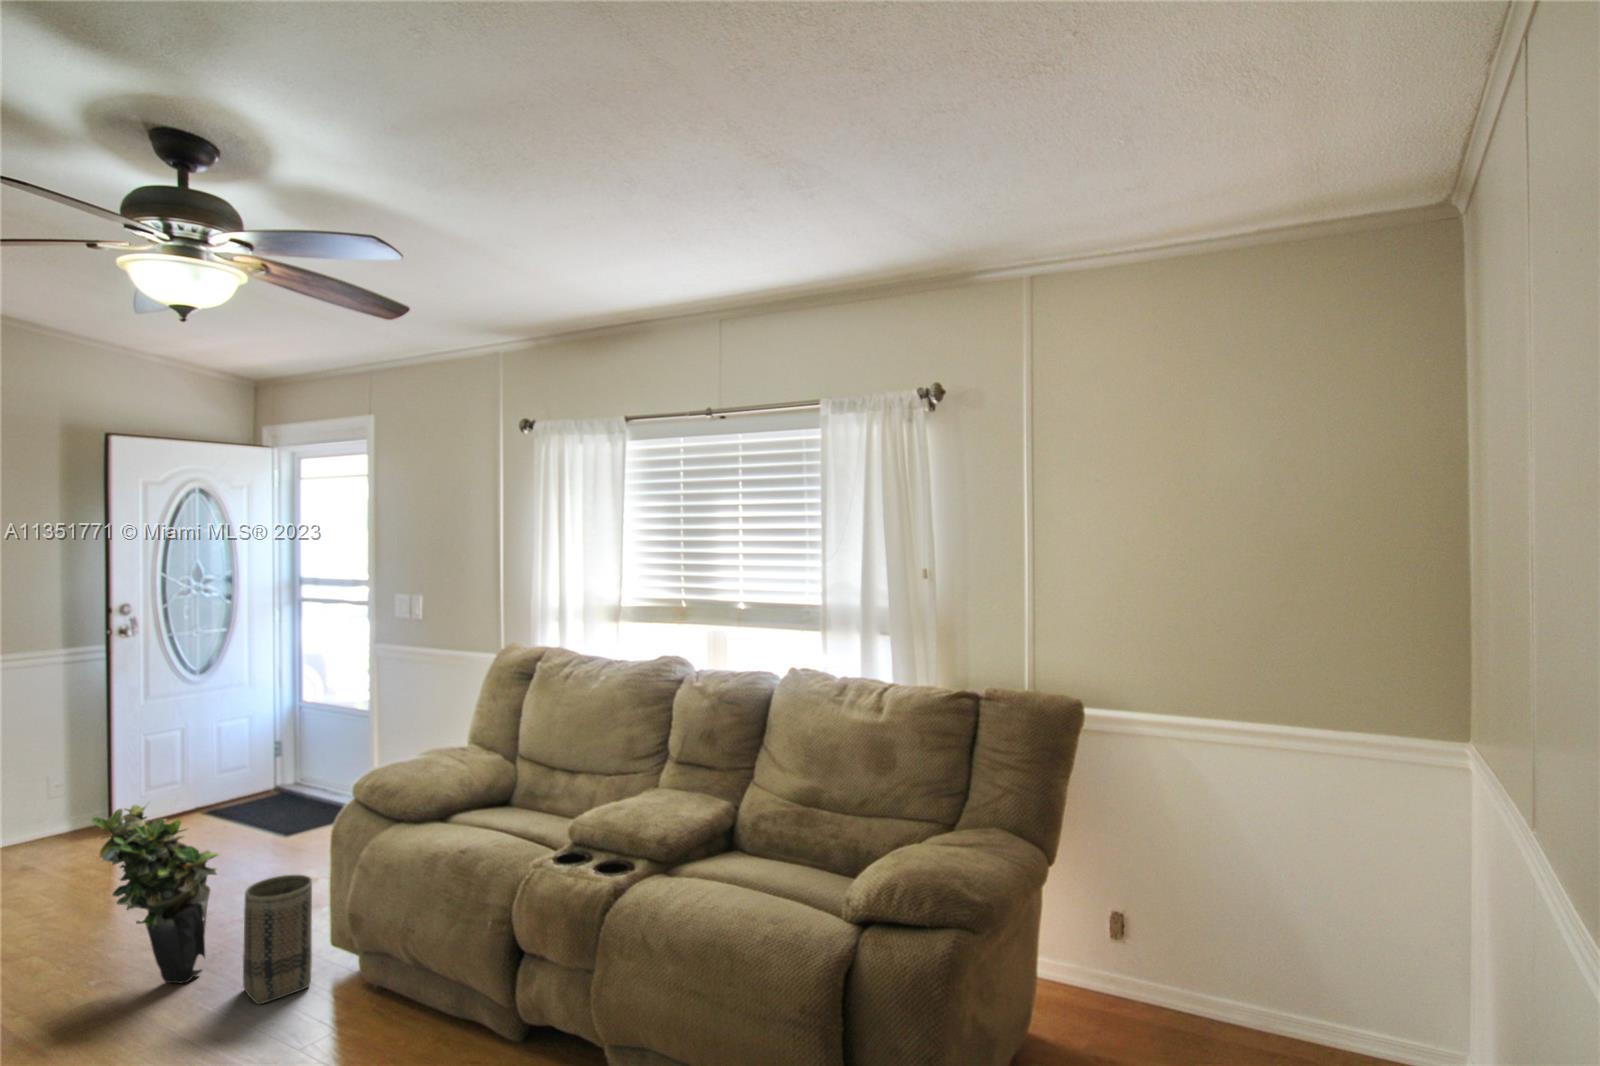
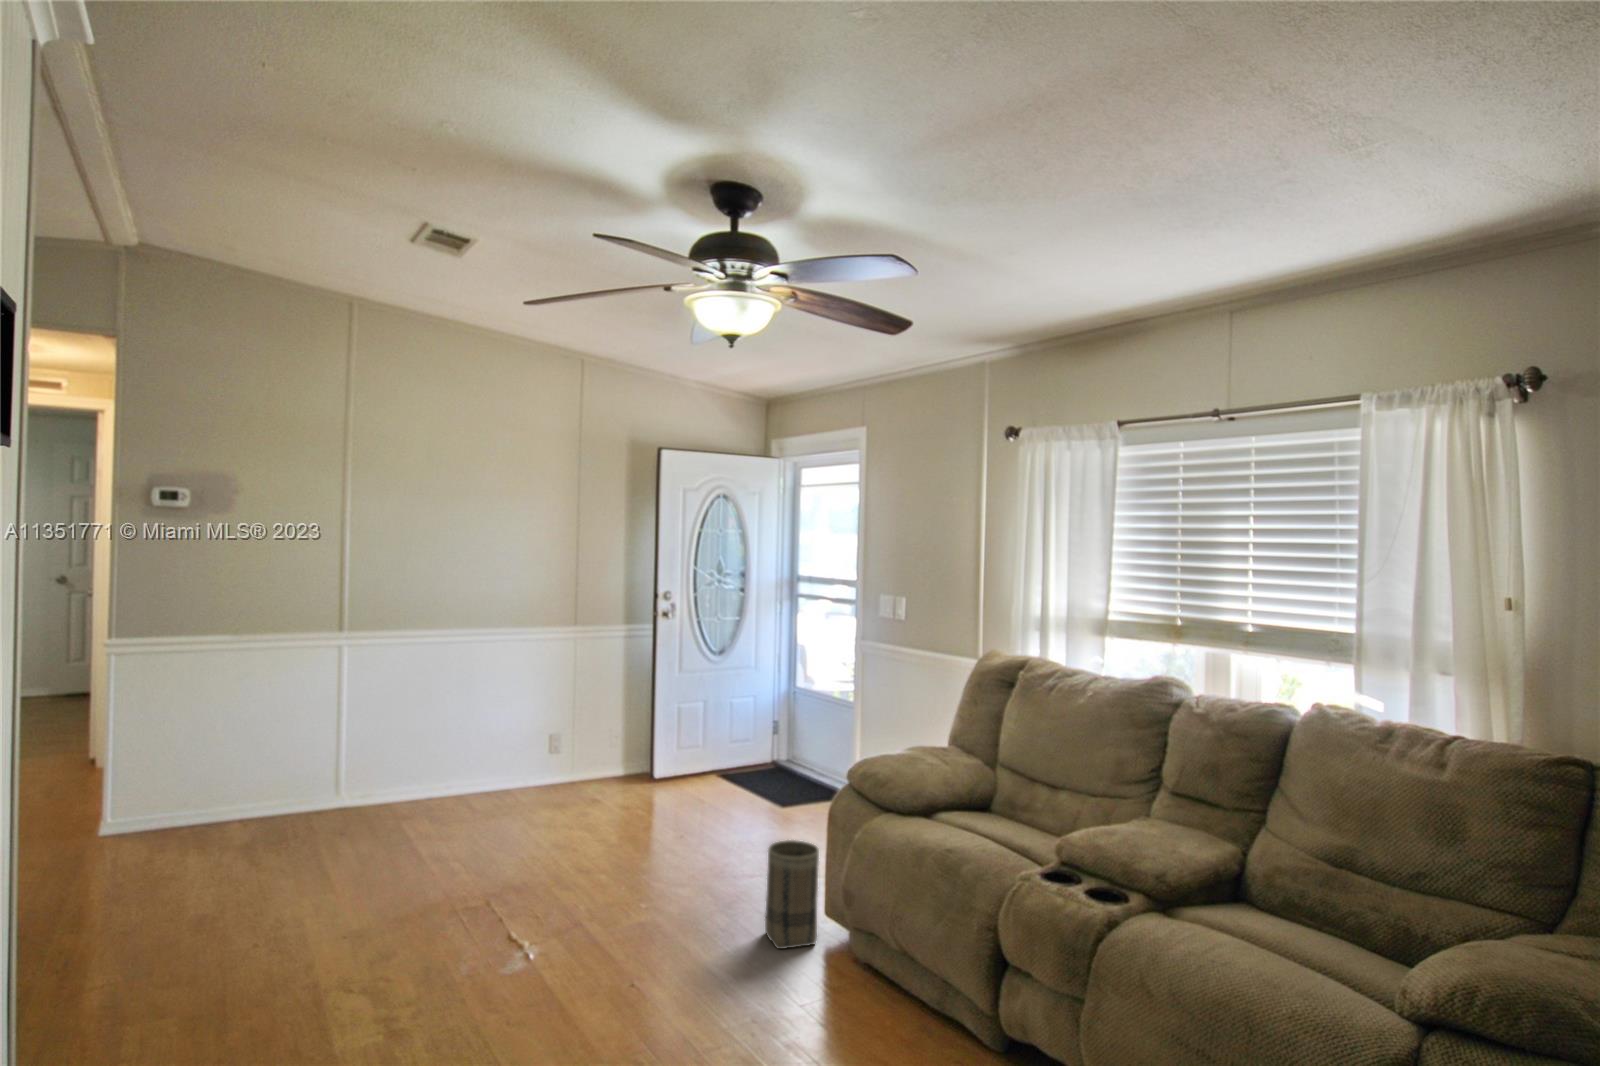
potted plant: present [90,805,219,983] -> none [661,757,748,916]

